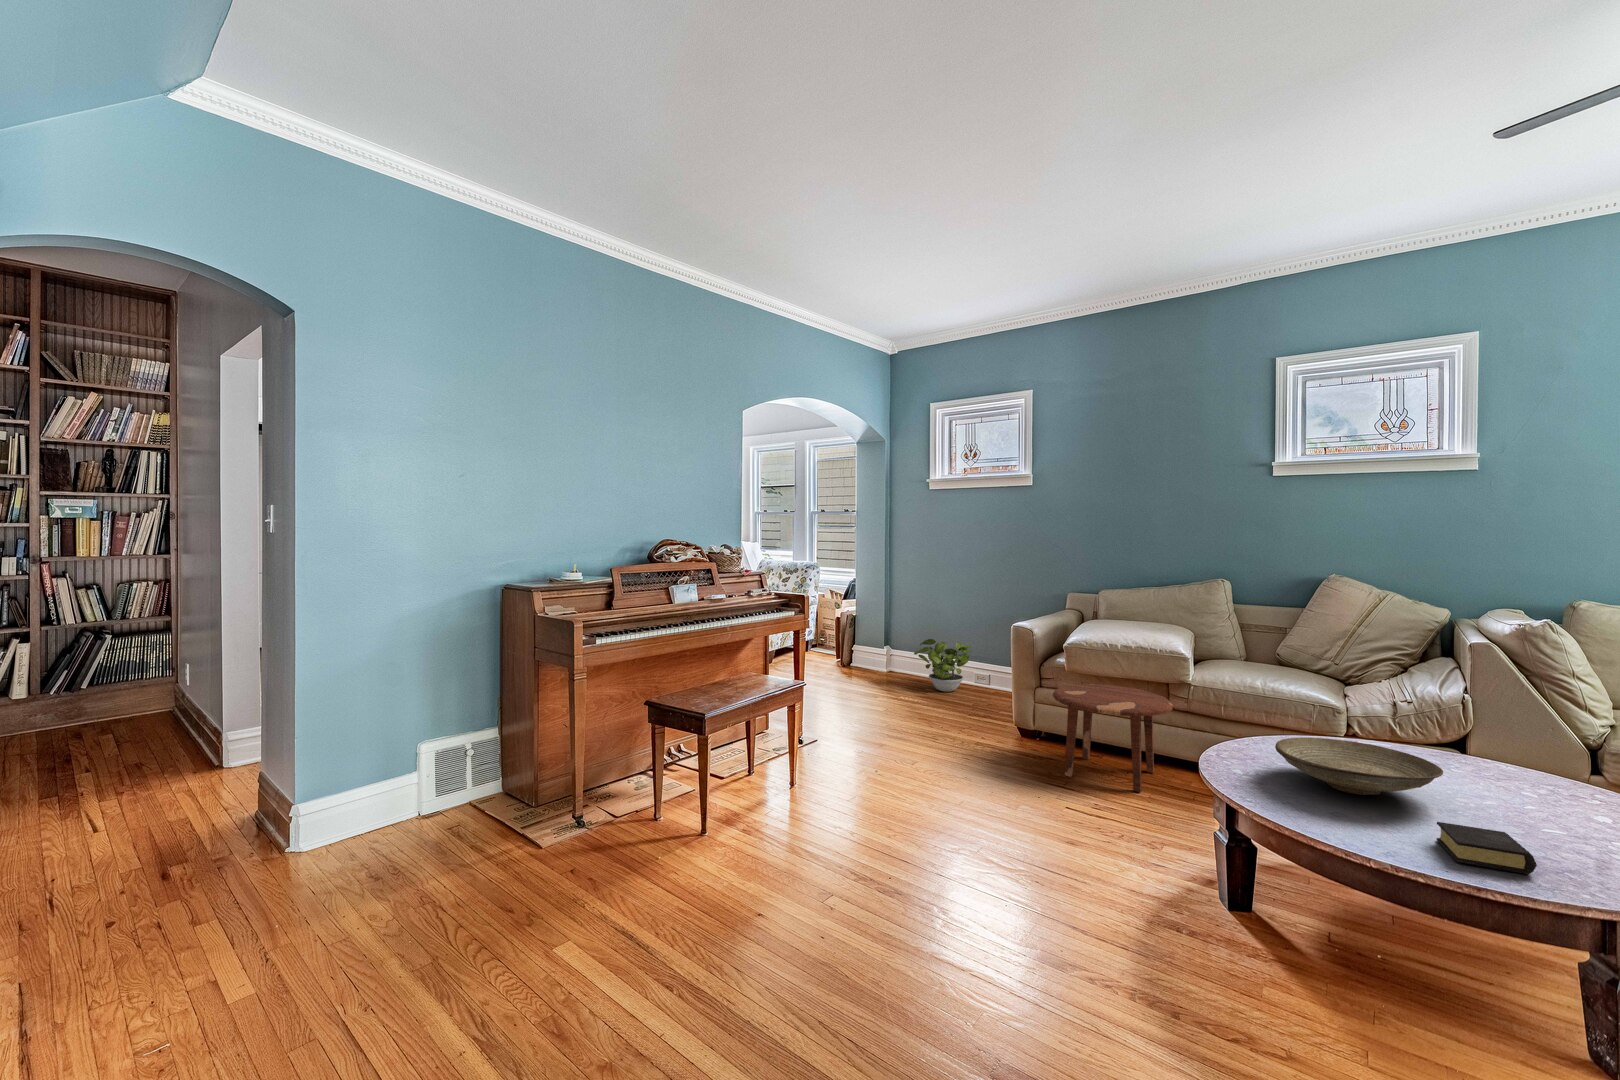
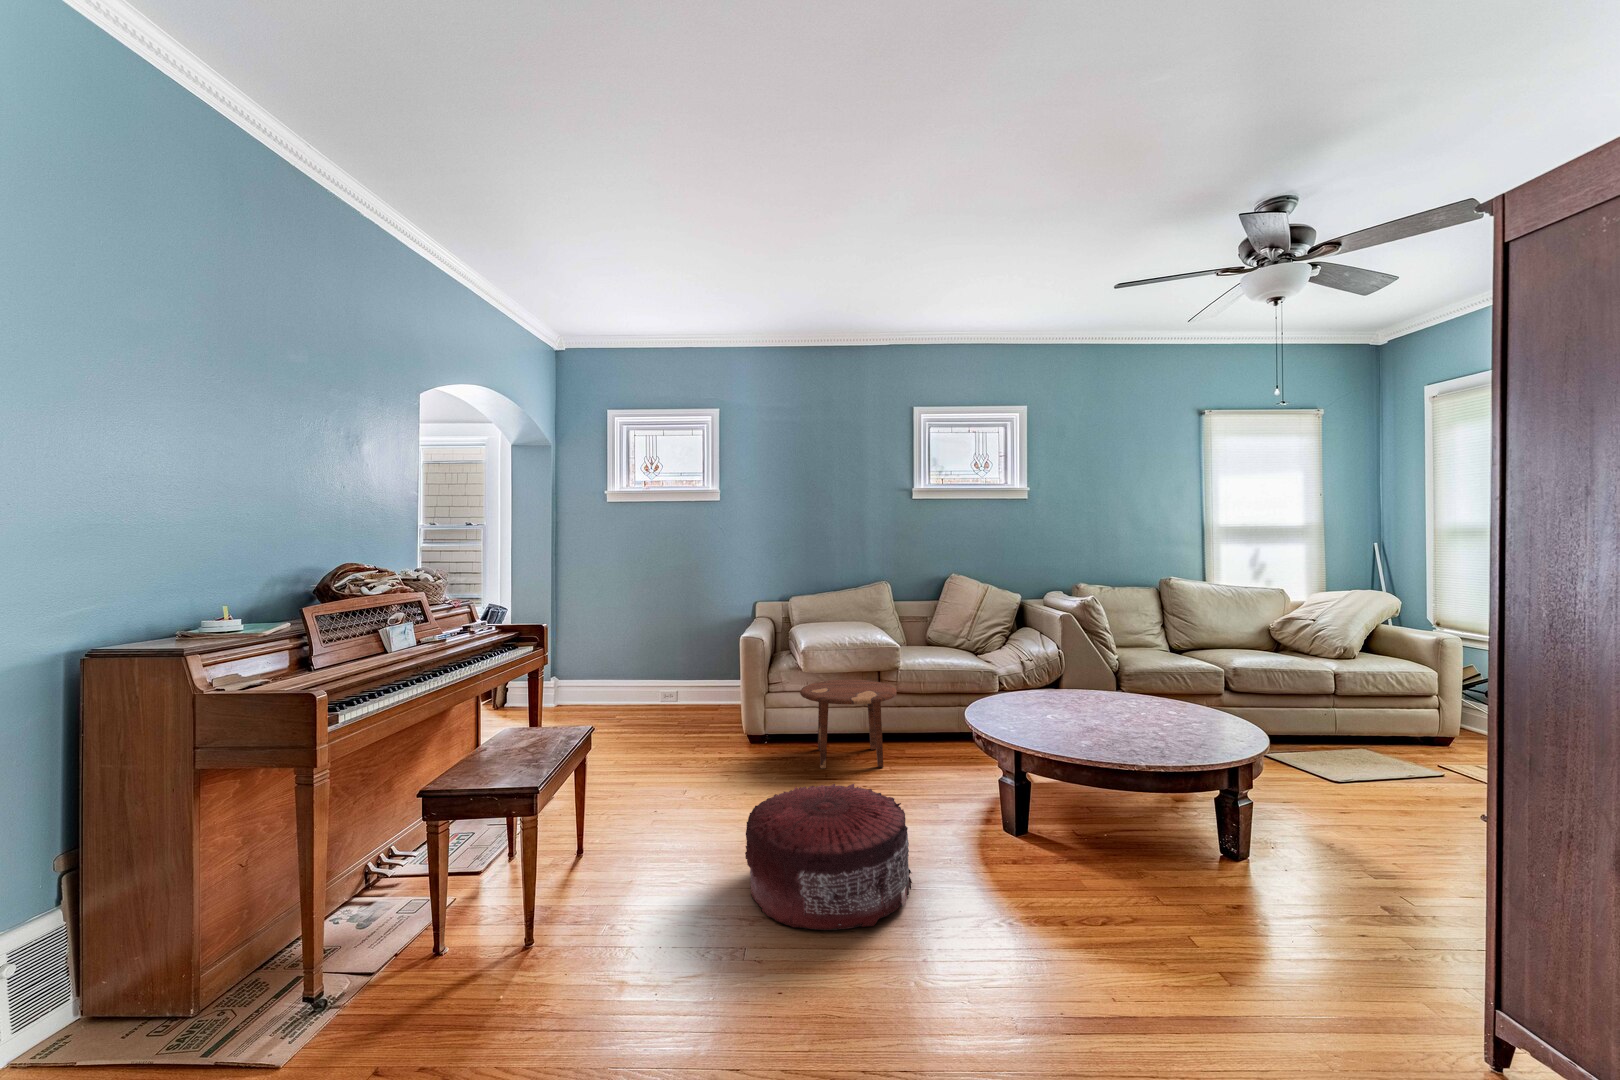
potted plant: present [914,639,971,692] -> none [611,662,666,716]
decorative bowl: present [1275,737,1443,795] -> none [1029,690,1128,725]
pouf: none [870,773,1043,923] -> present [745,784,912,930]
book: present [1437,822,1537,874] -> none [1148,728,1204,753]

